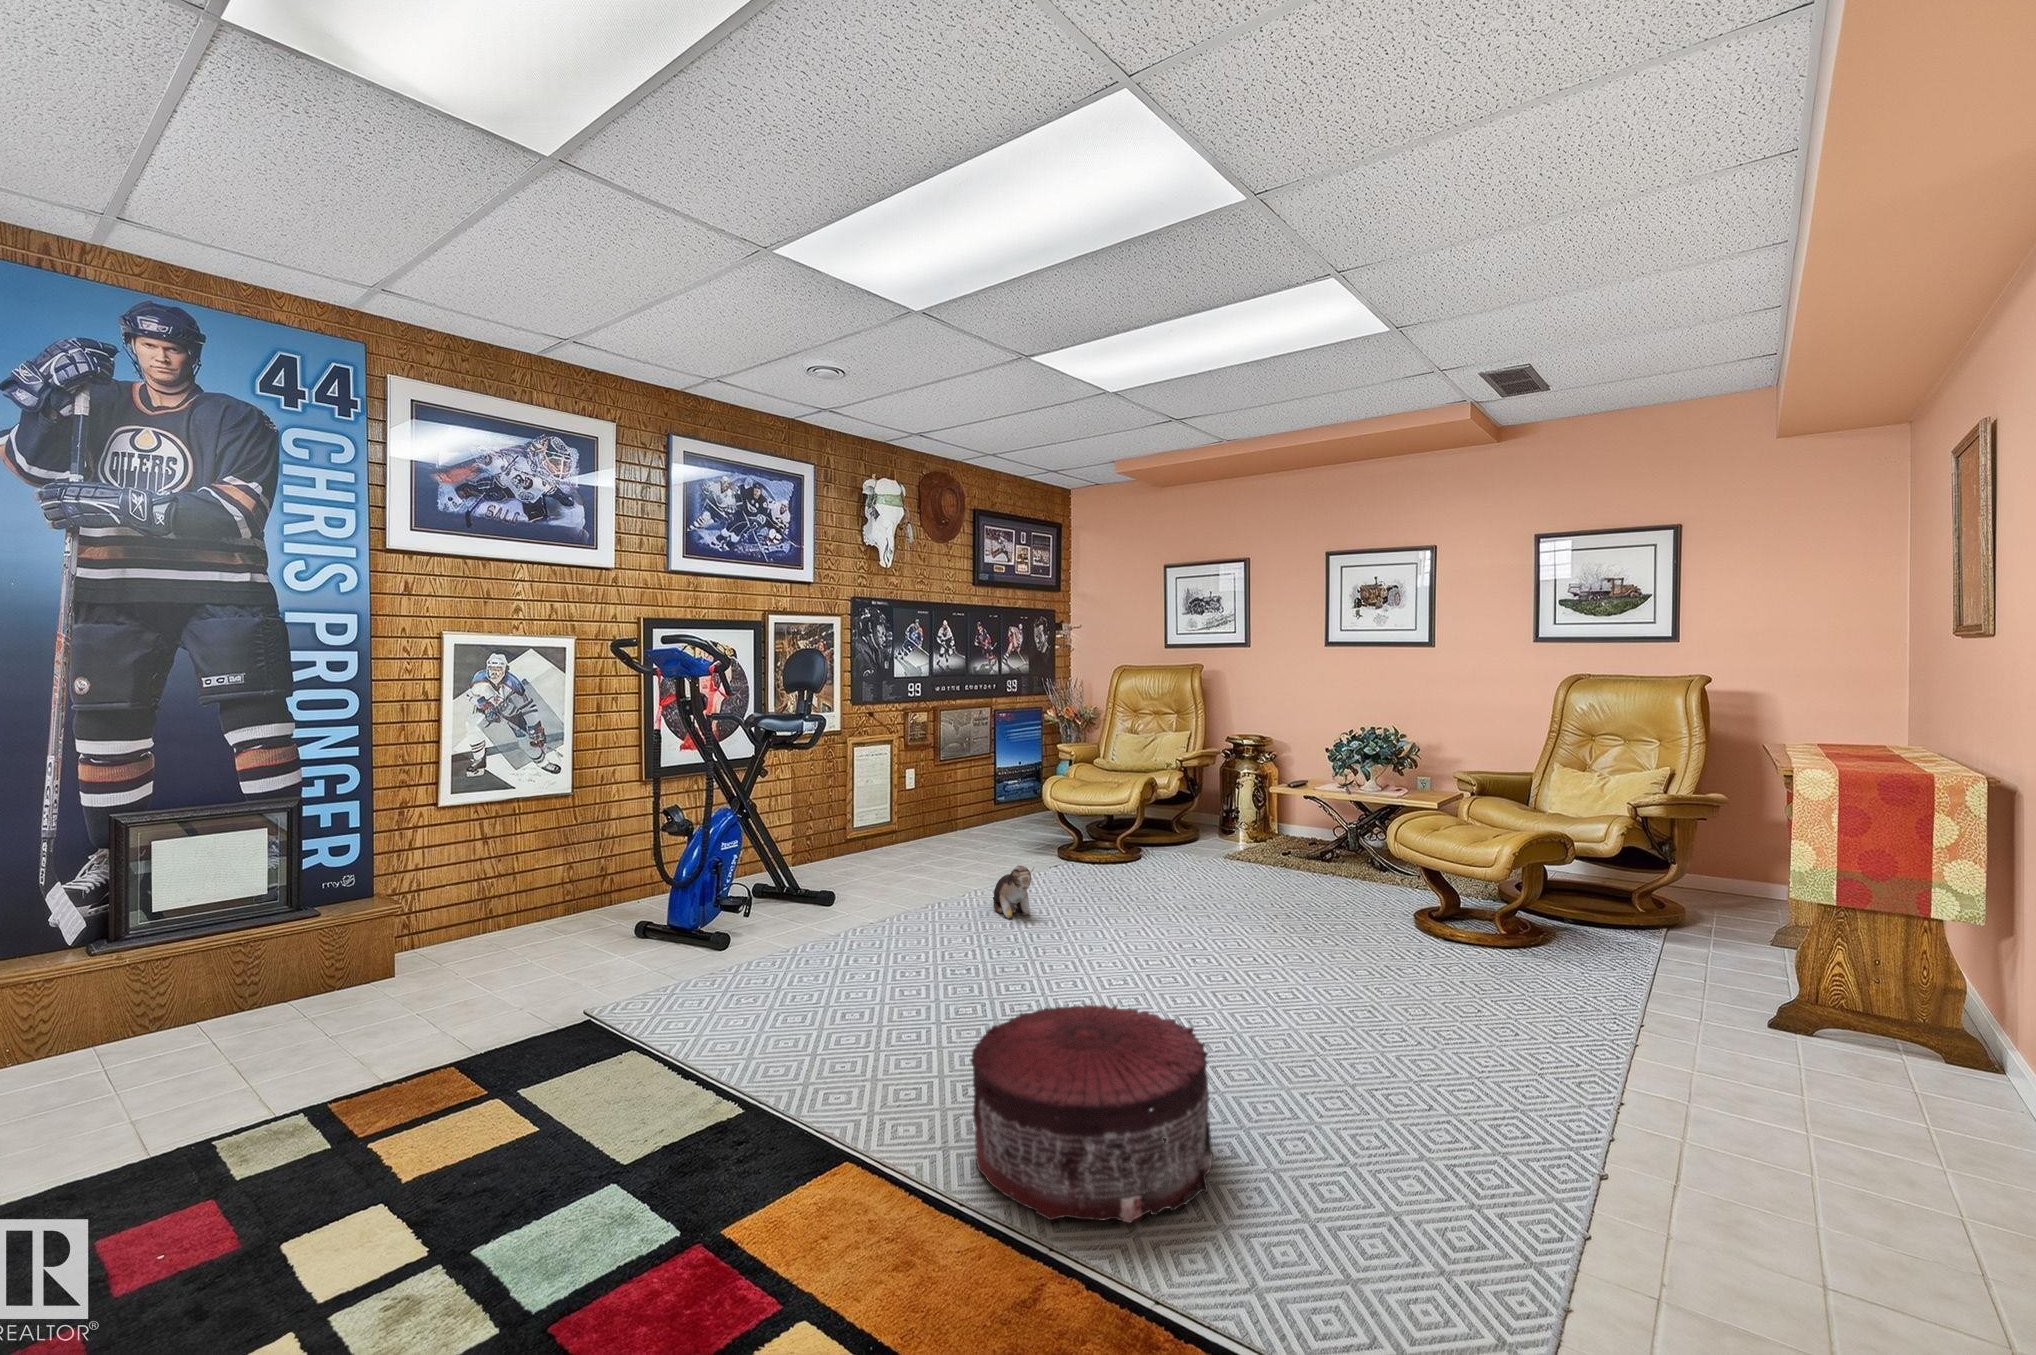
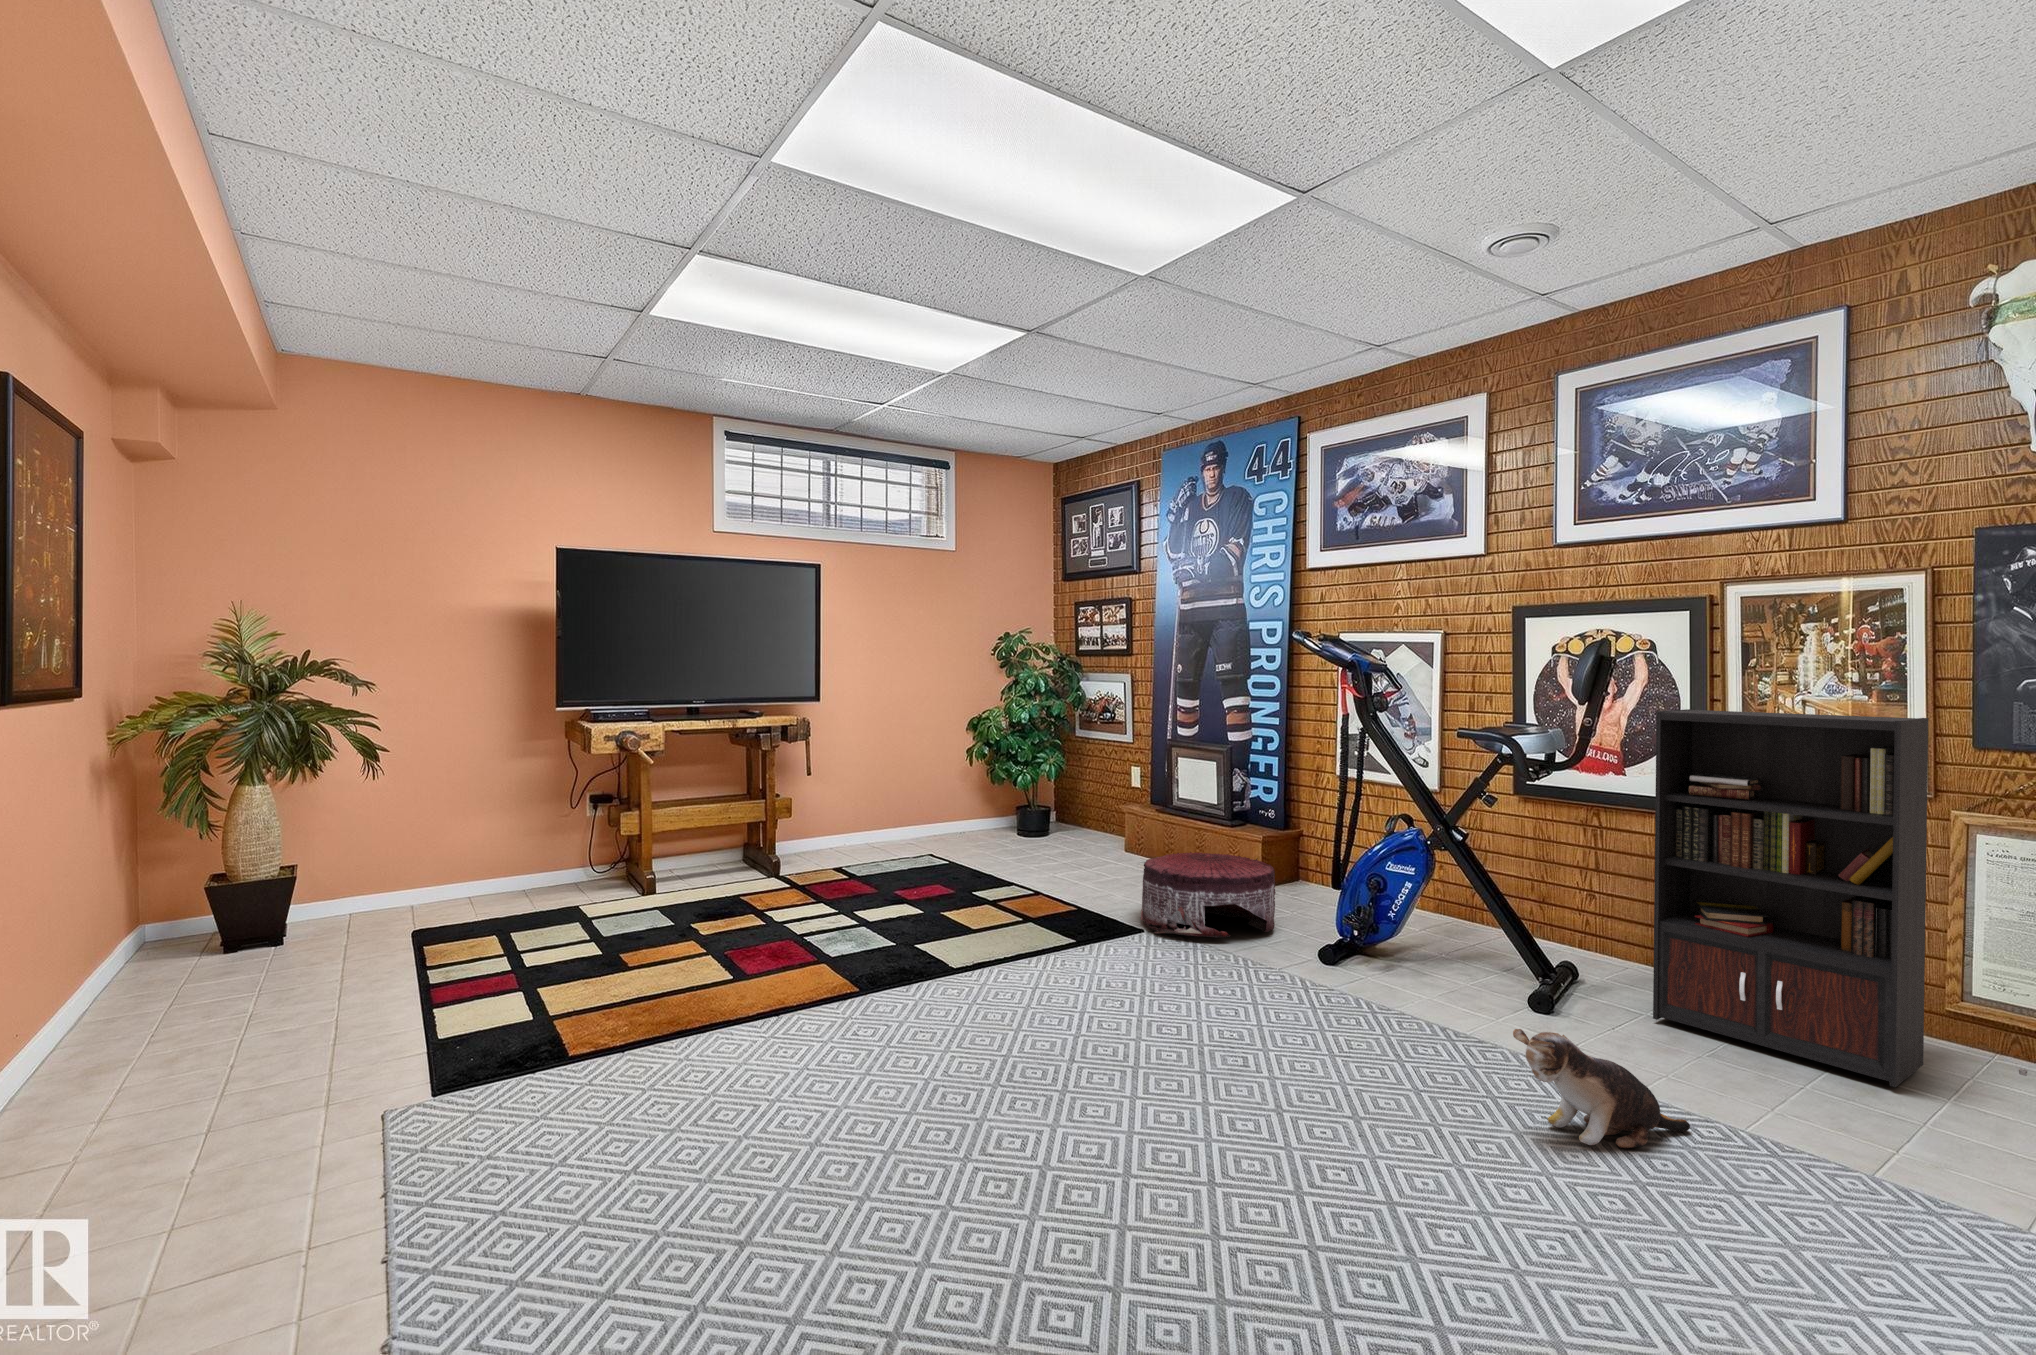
bookcase: none [814,693,927,888] -> present [1653,709,2027,1087]
pouf: present [971,1005,1212,1223] -> present [1141,852,1276,938]

